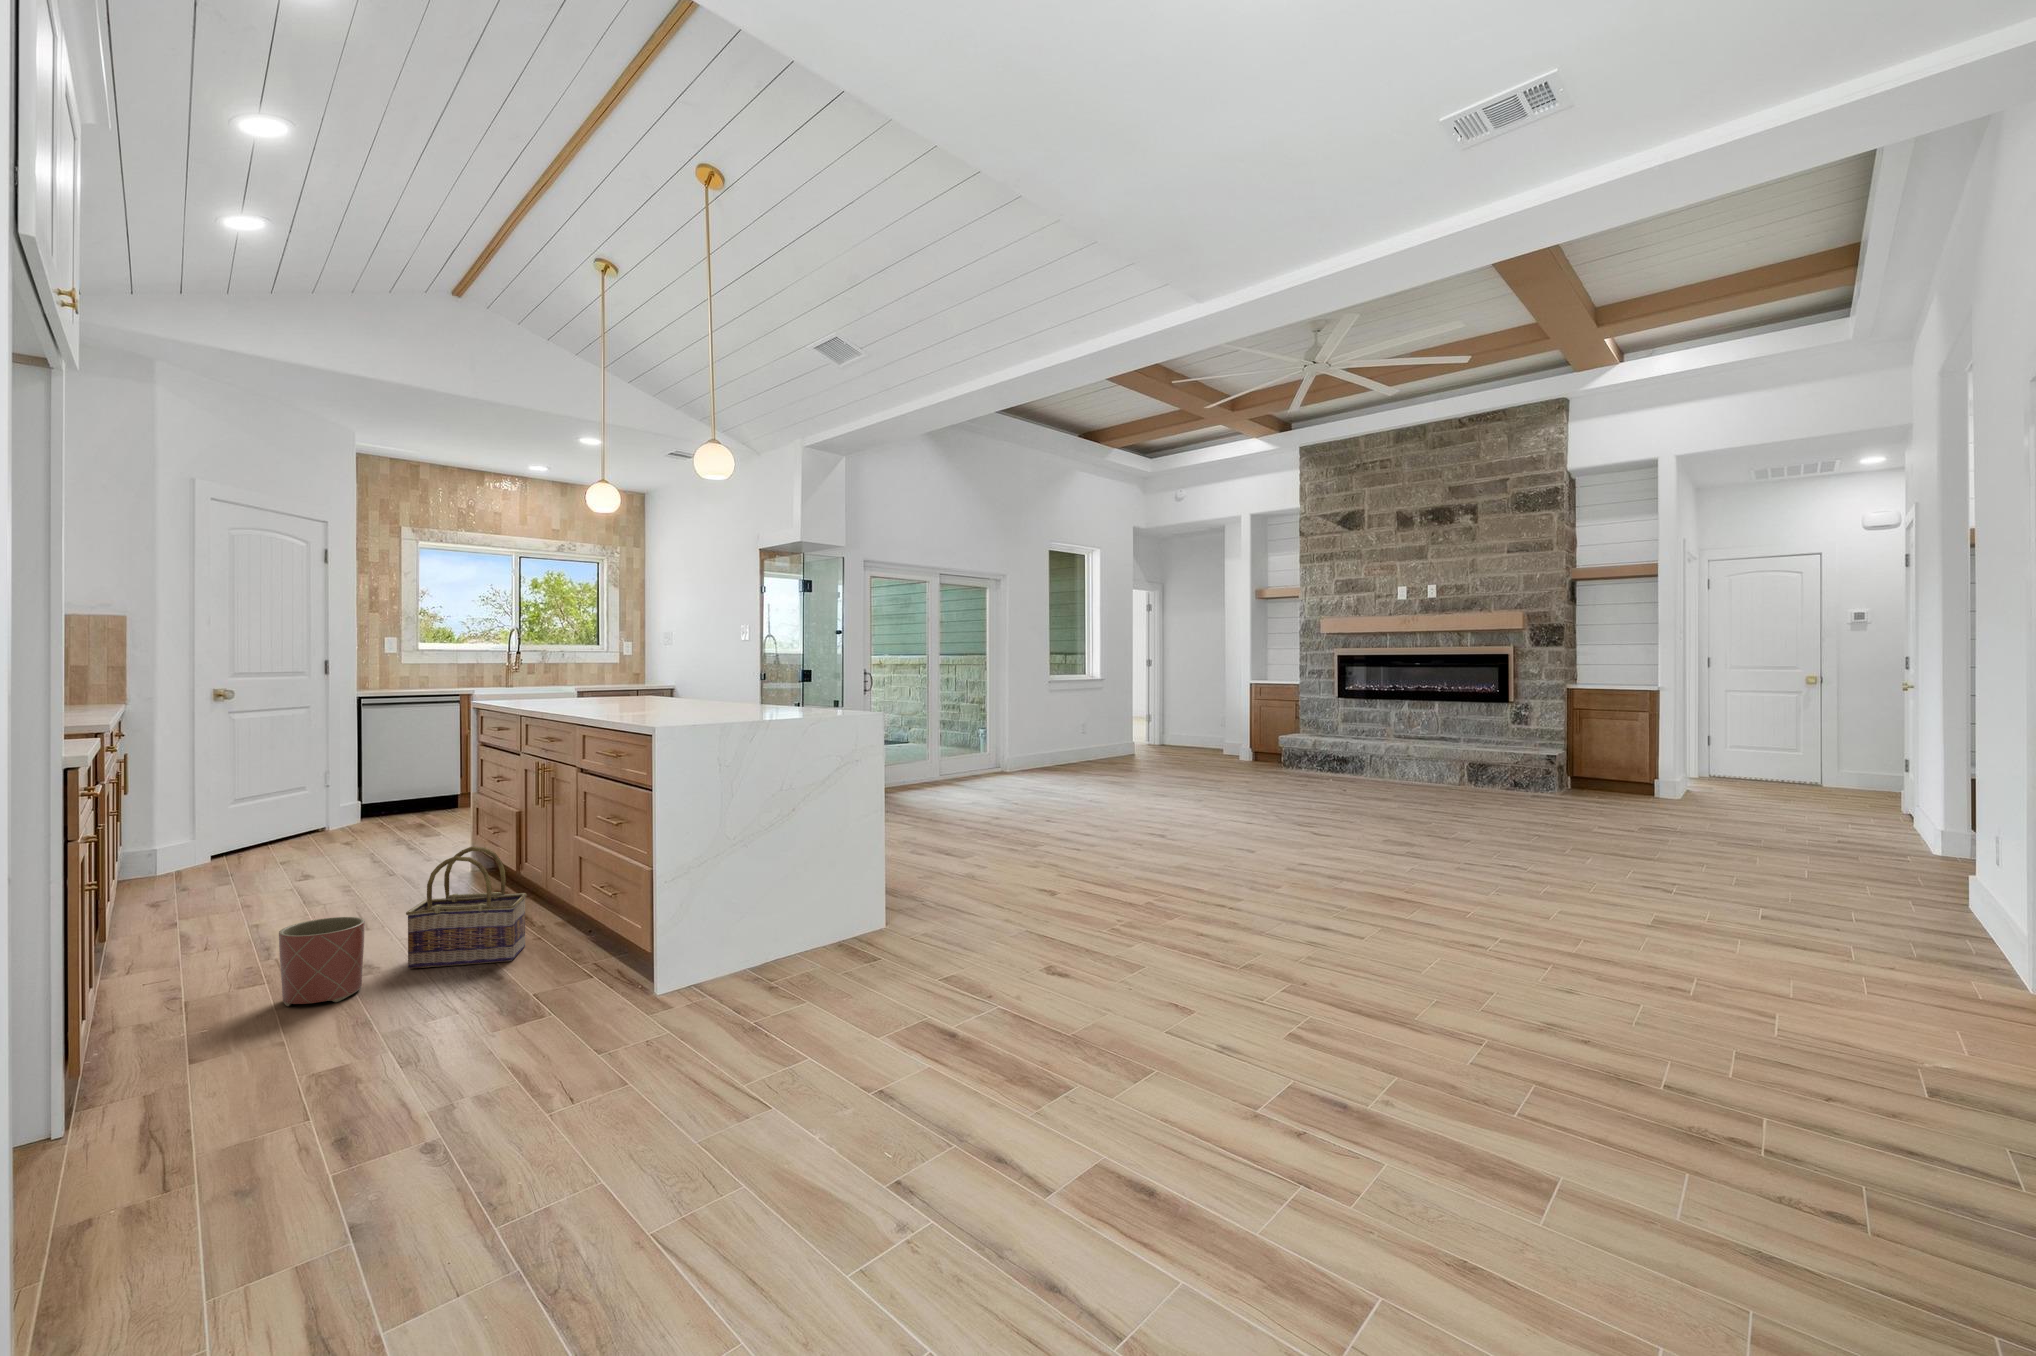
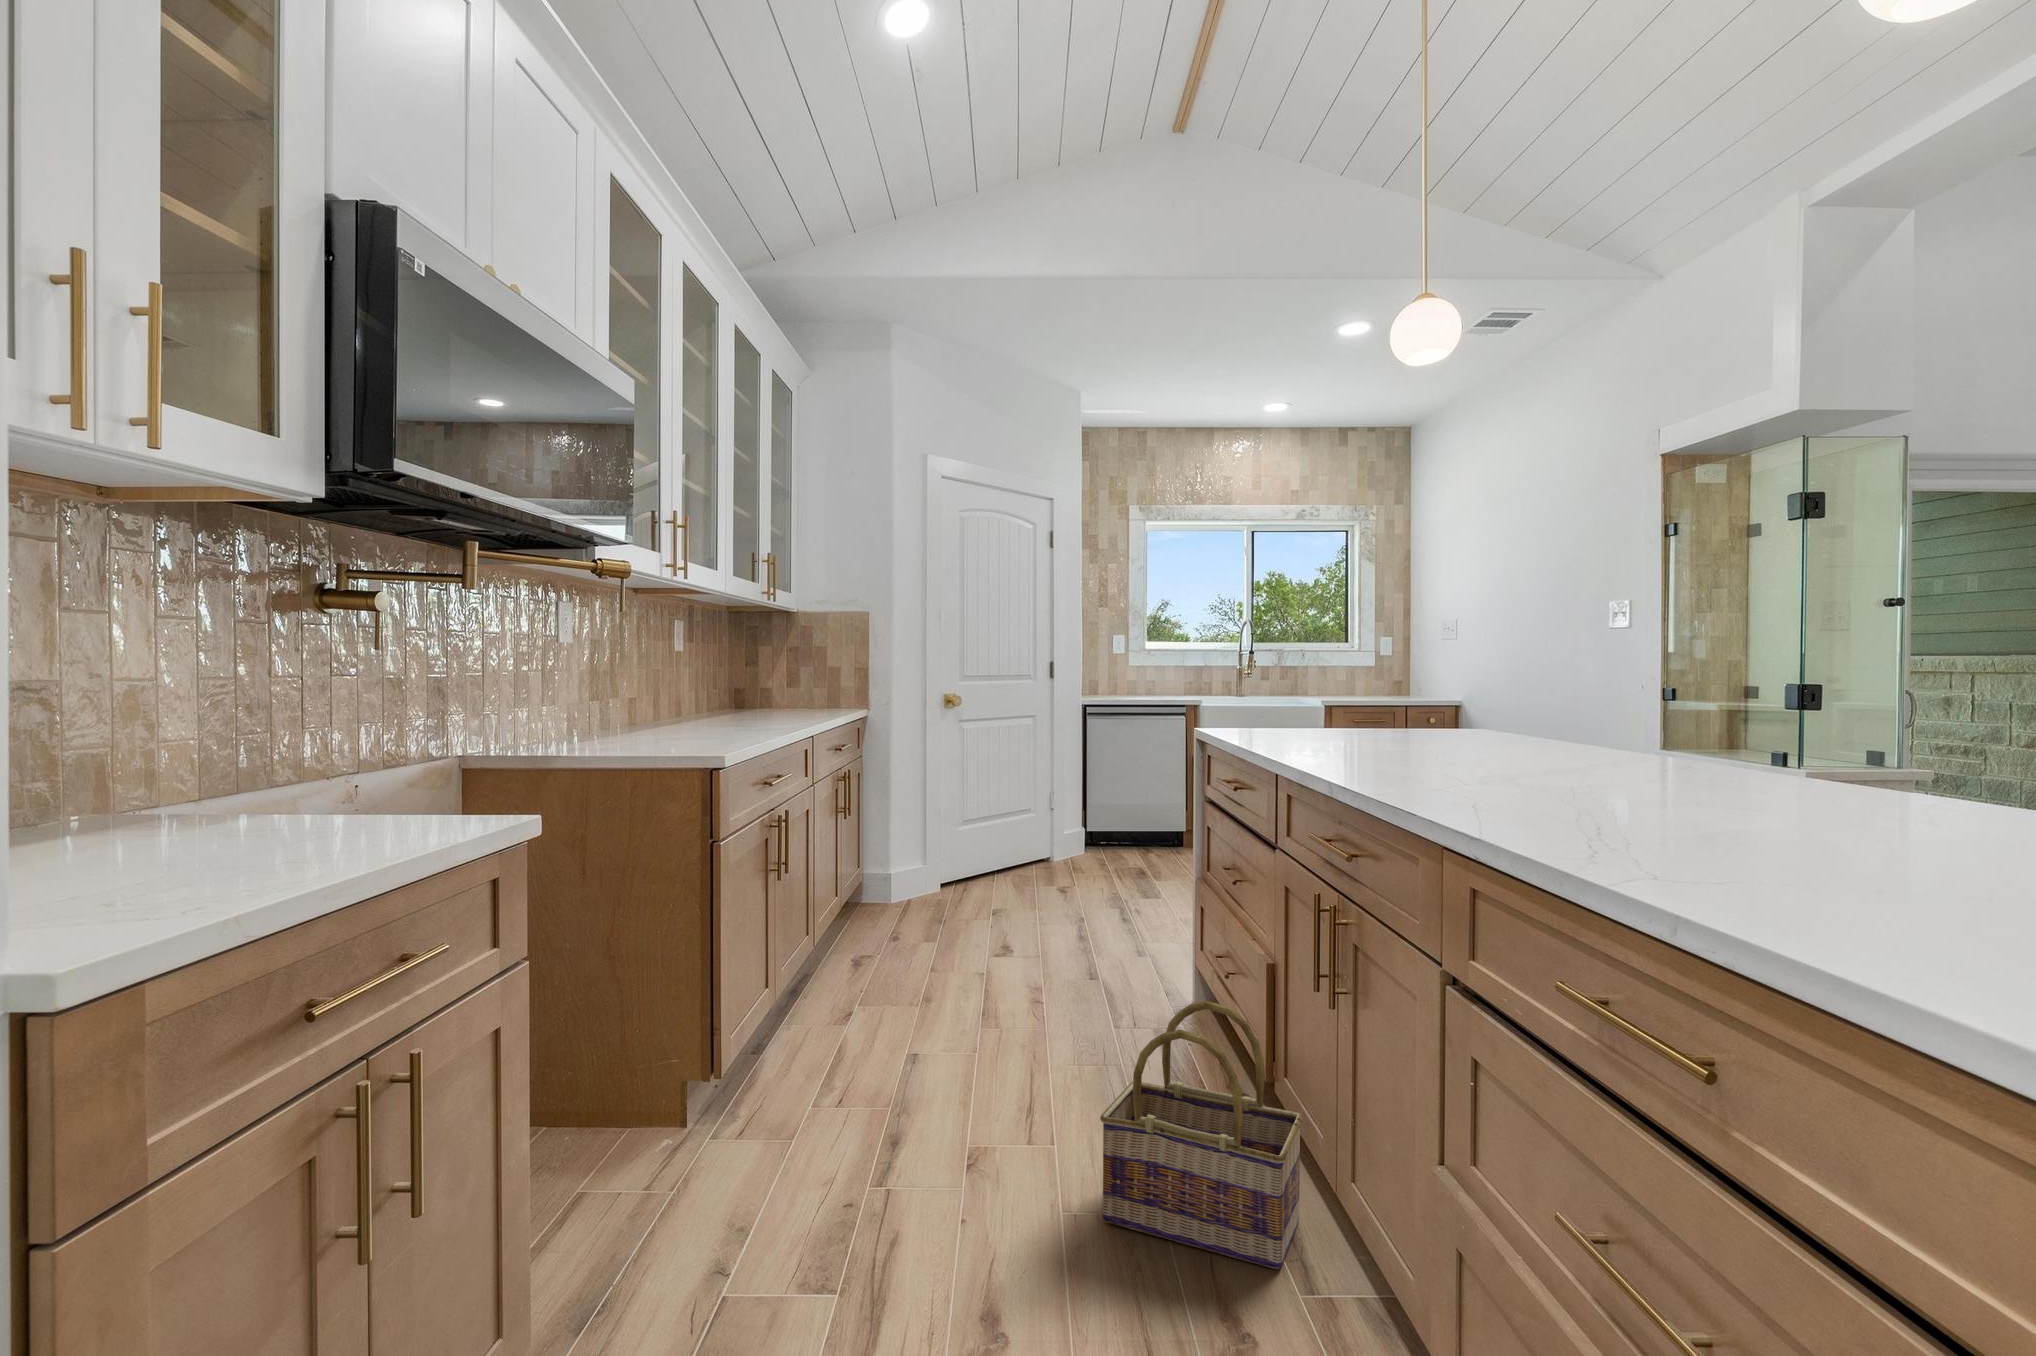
planter: present [279,917,365,1006] -> none [909,1104,1033,1293]

